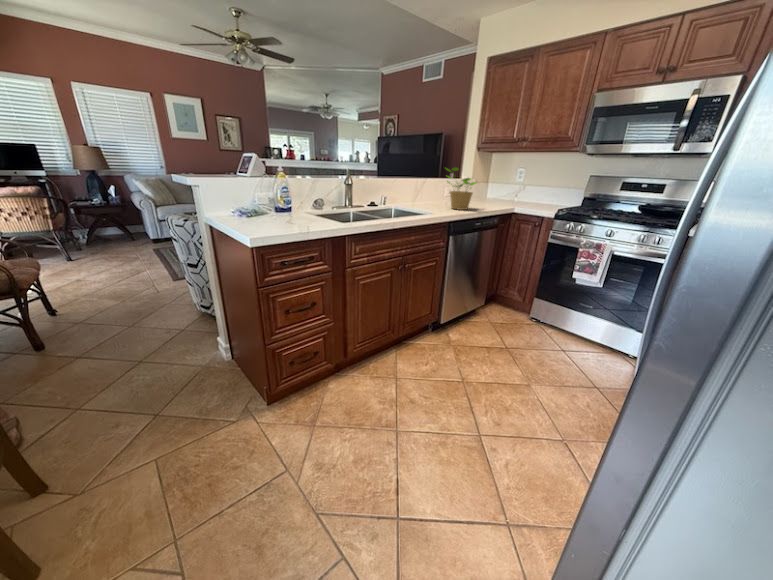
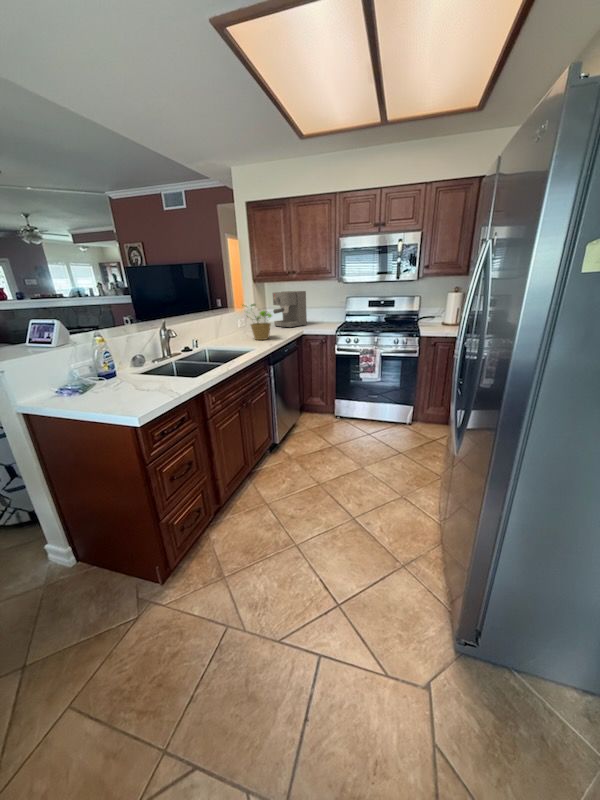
coffee maker: none [488,163,536,205] -> present [273,291,307,328]

